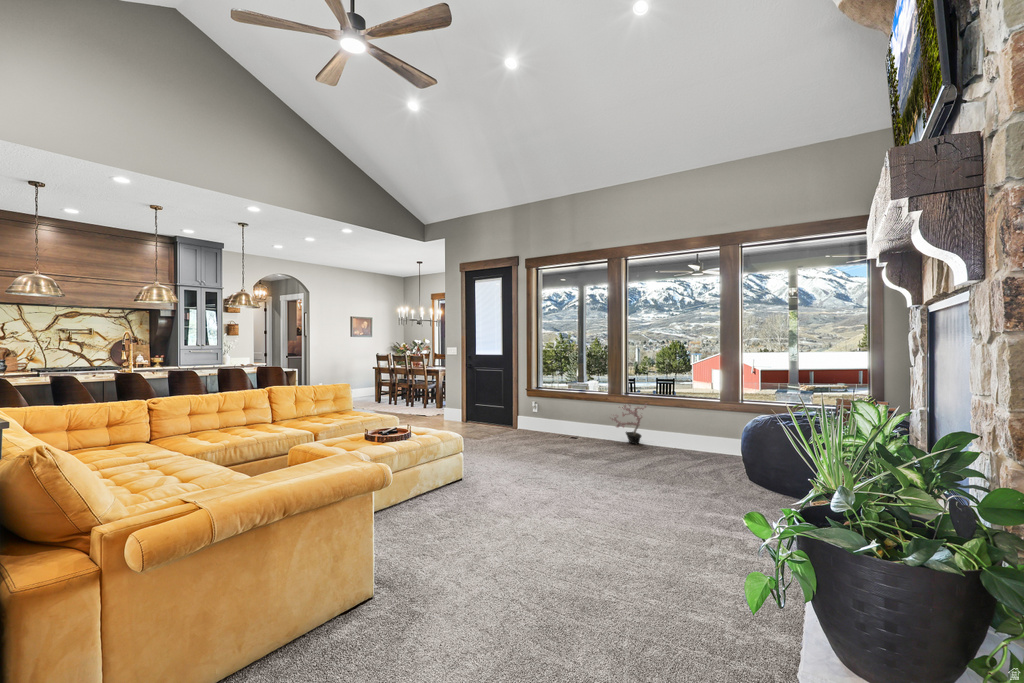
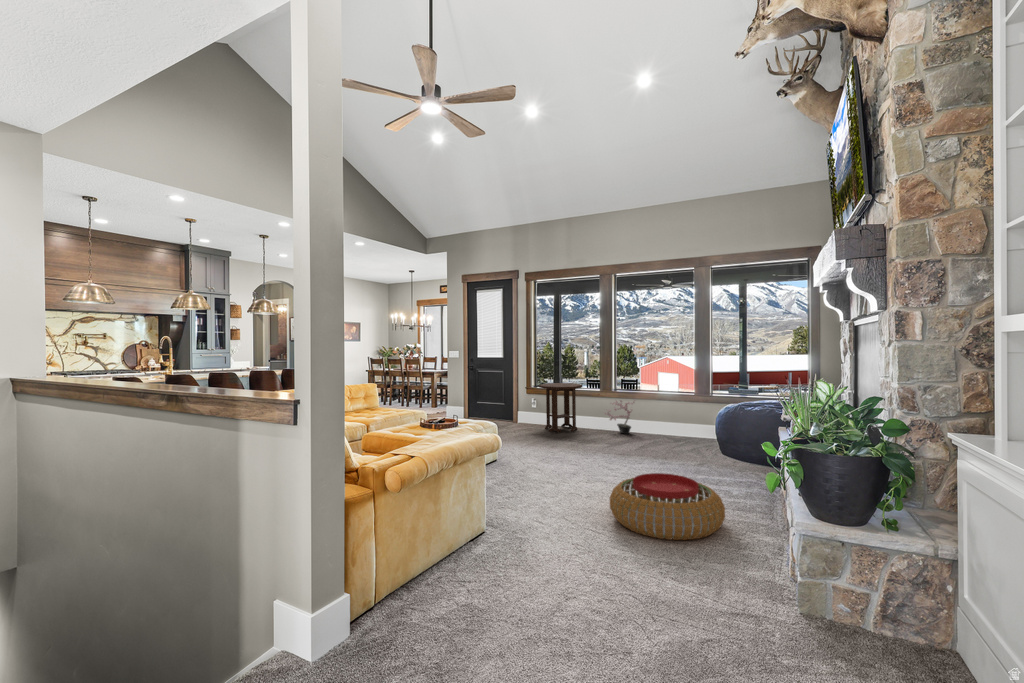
side table: none [537,383,587,440] -> present [539,383,582,432]
pouf: none [553,518,716,632] -> present [610,473,725,540]

